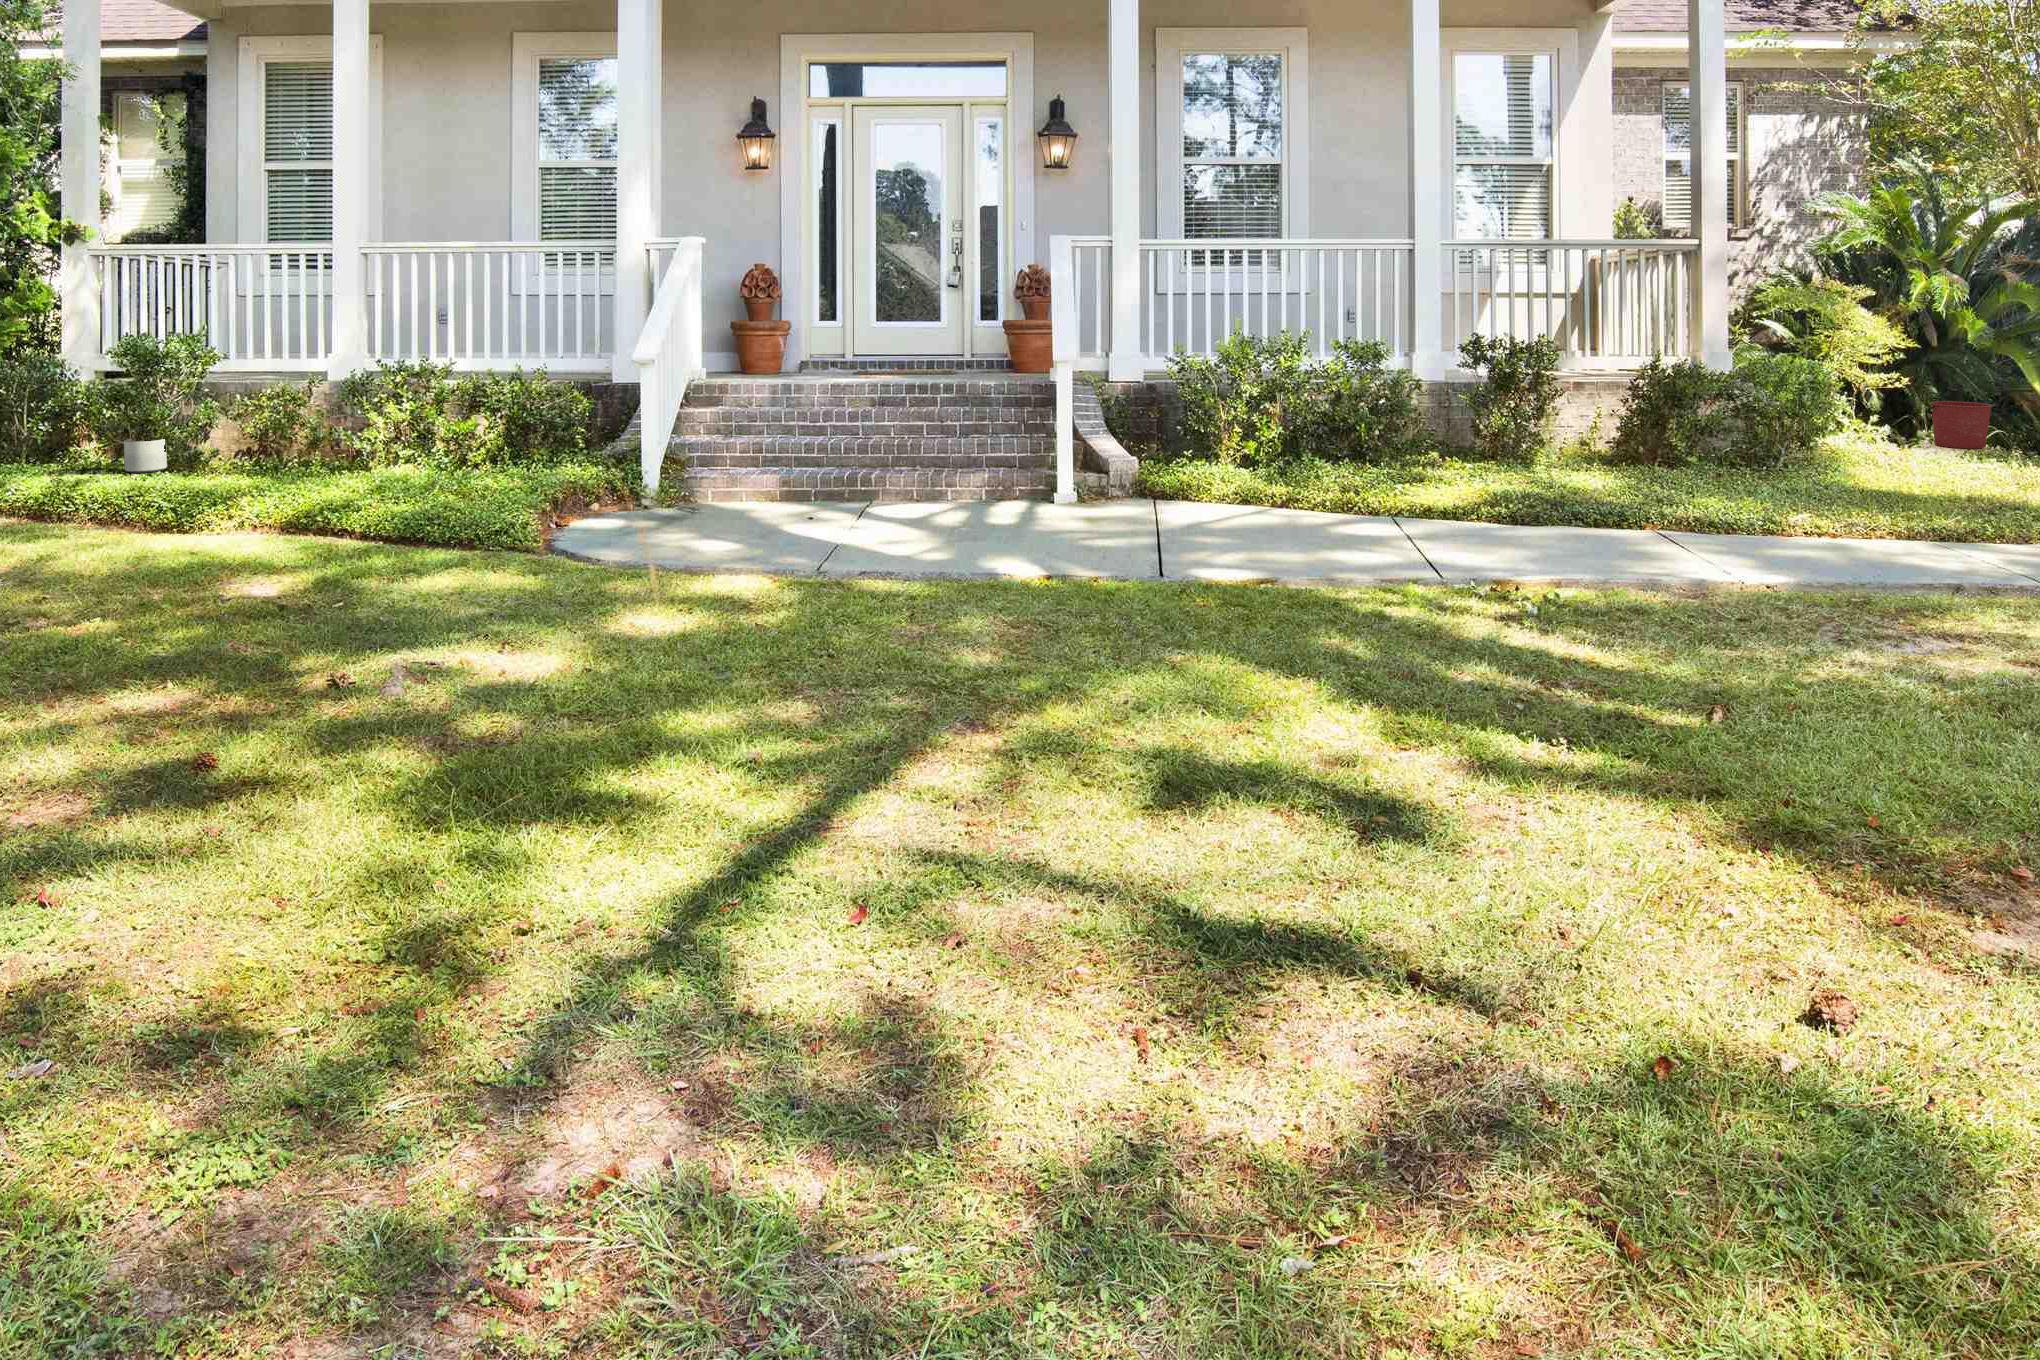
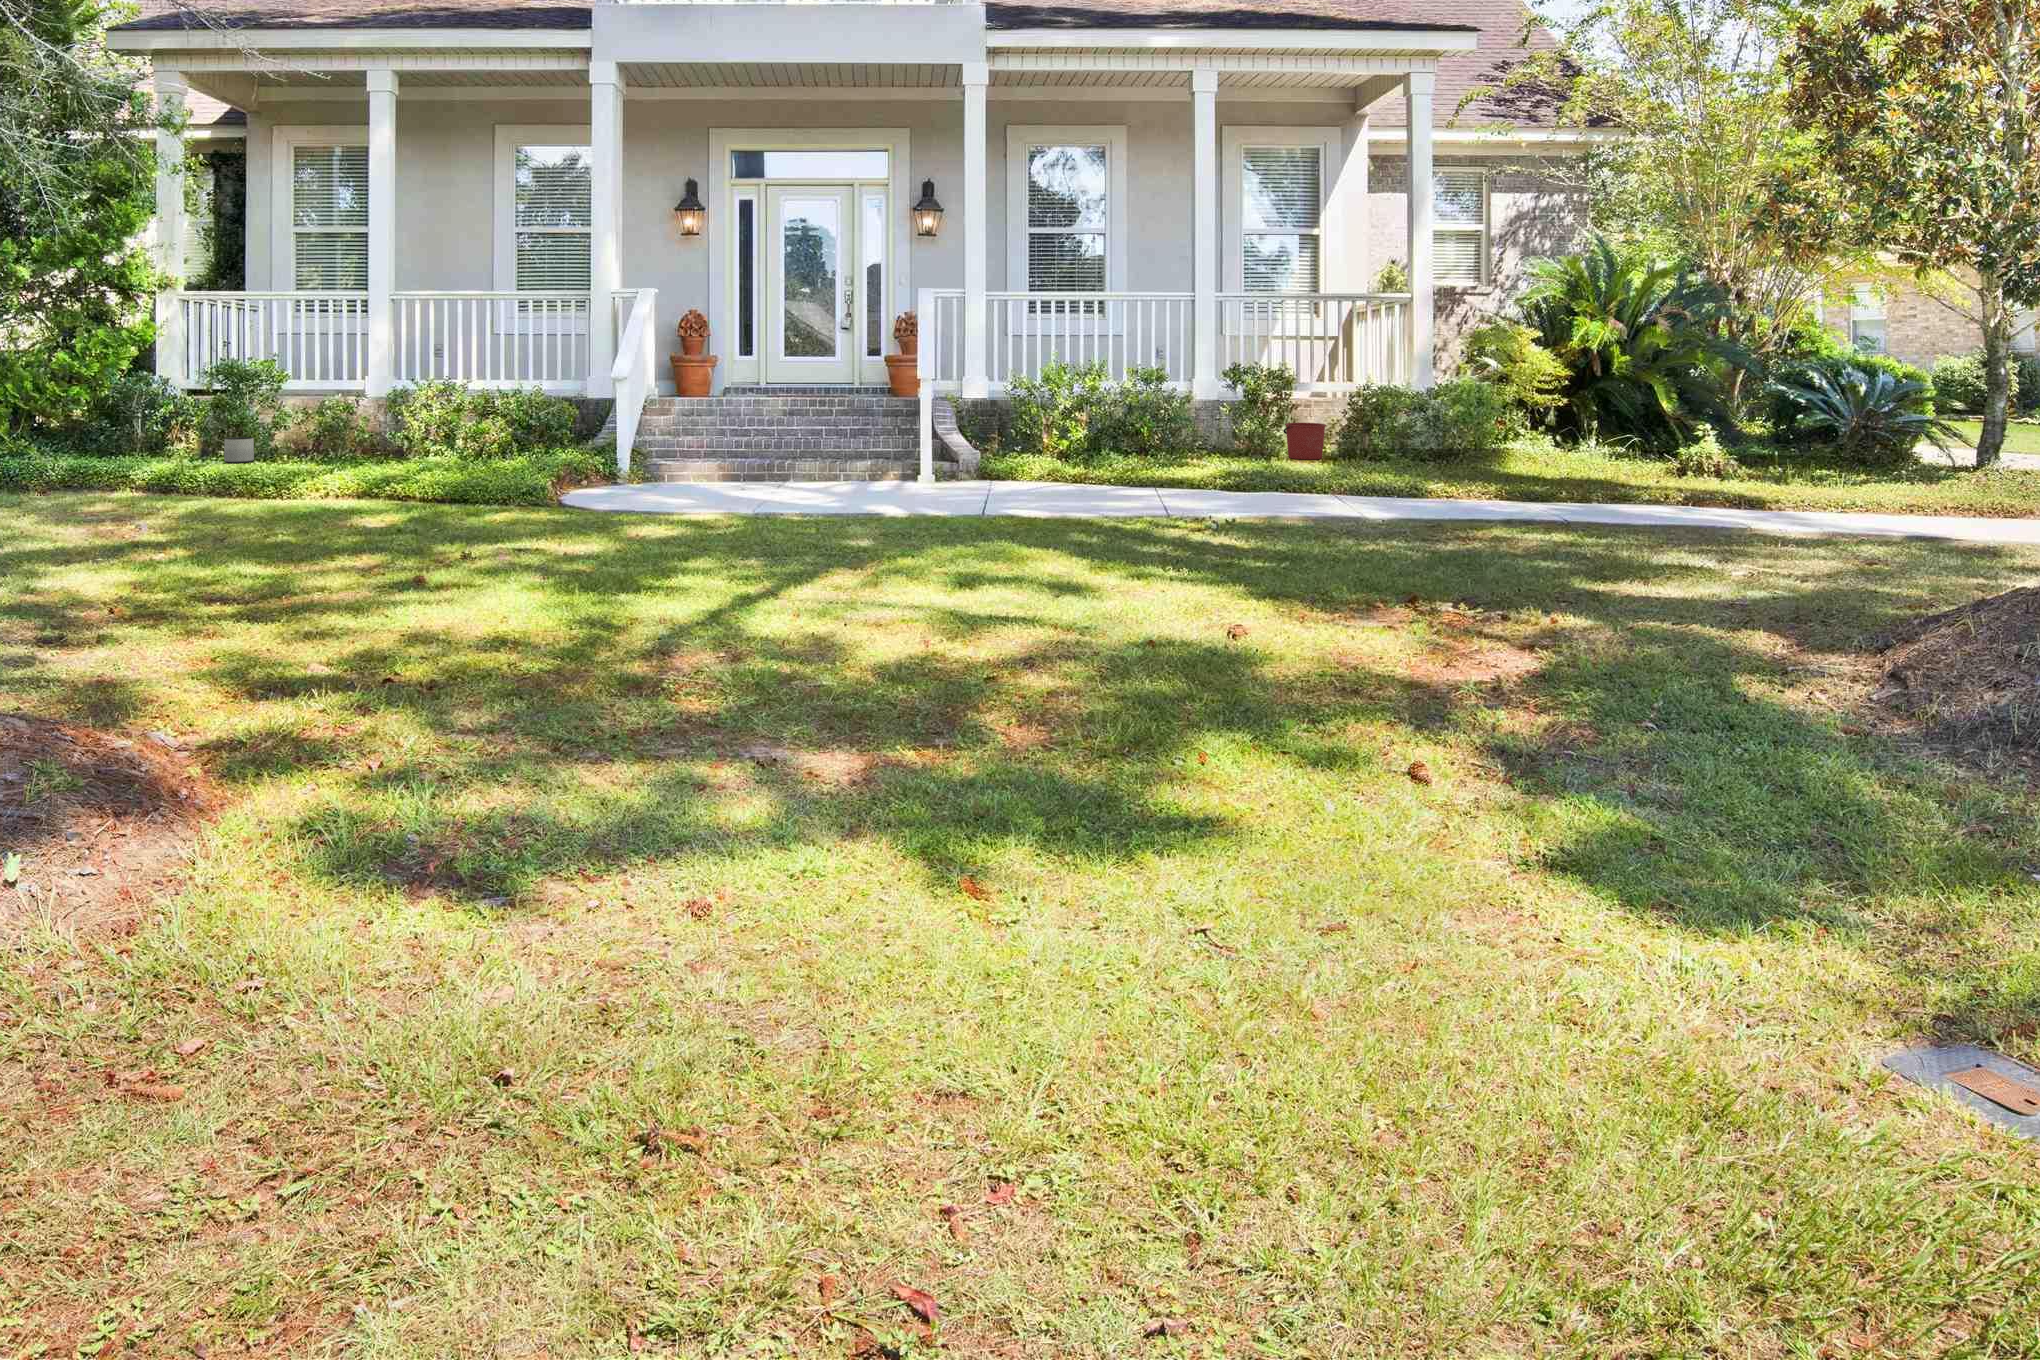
bucket: present [1927,401,1993,449] -> present [1283,423,1326,460]

